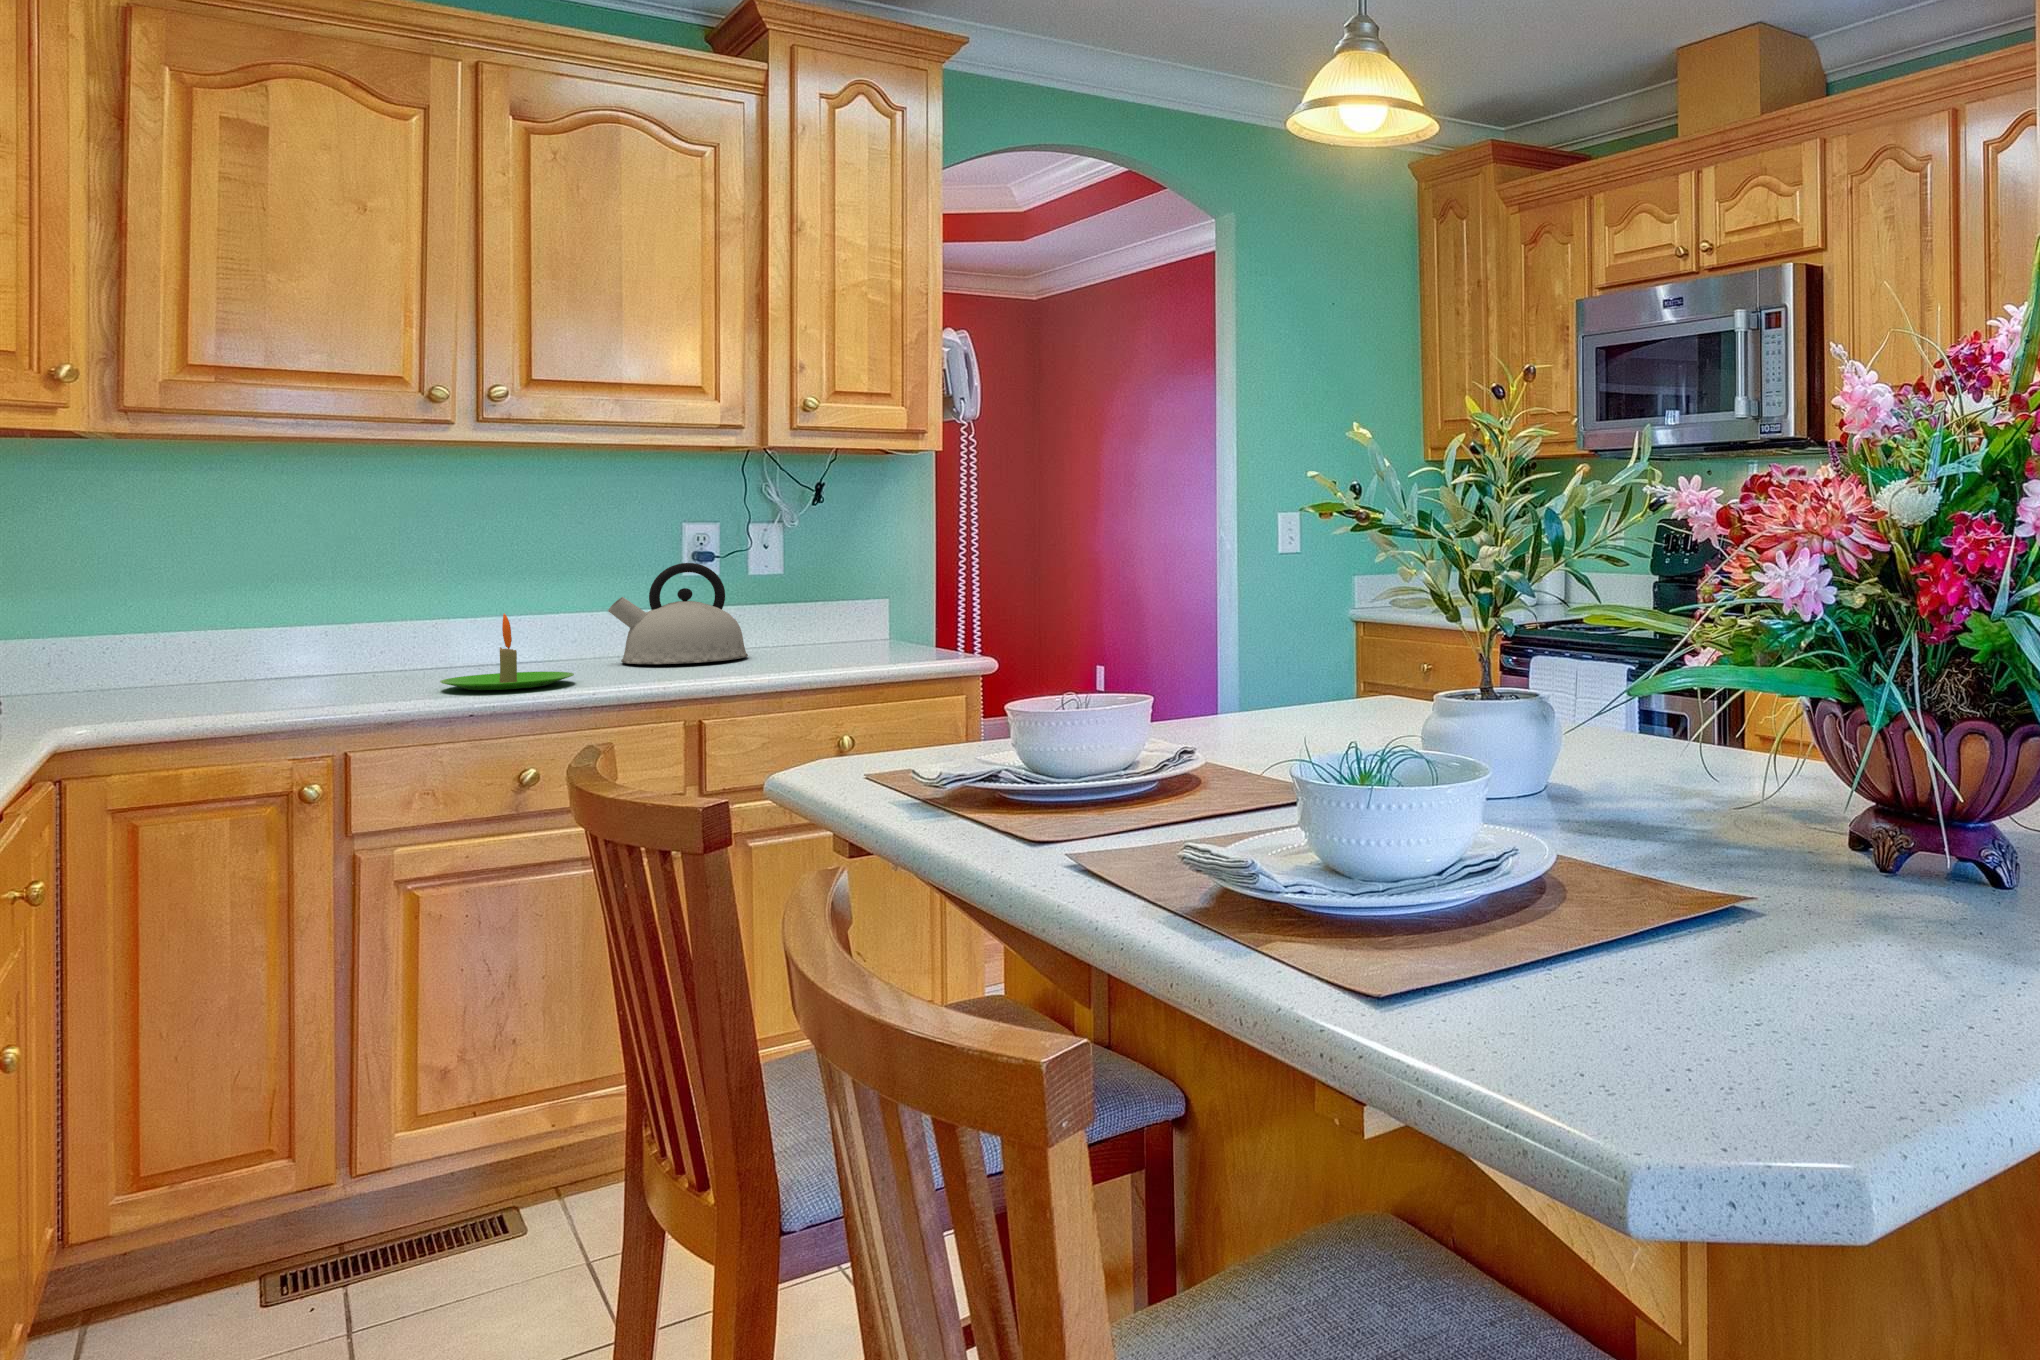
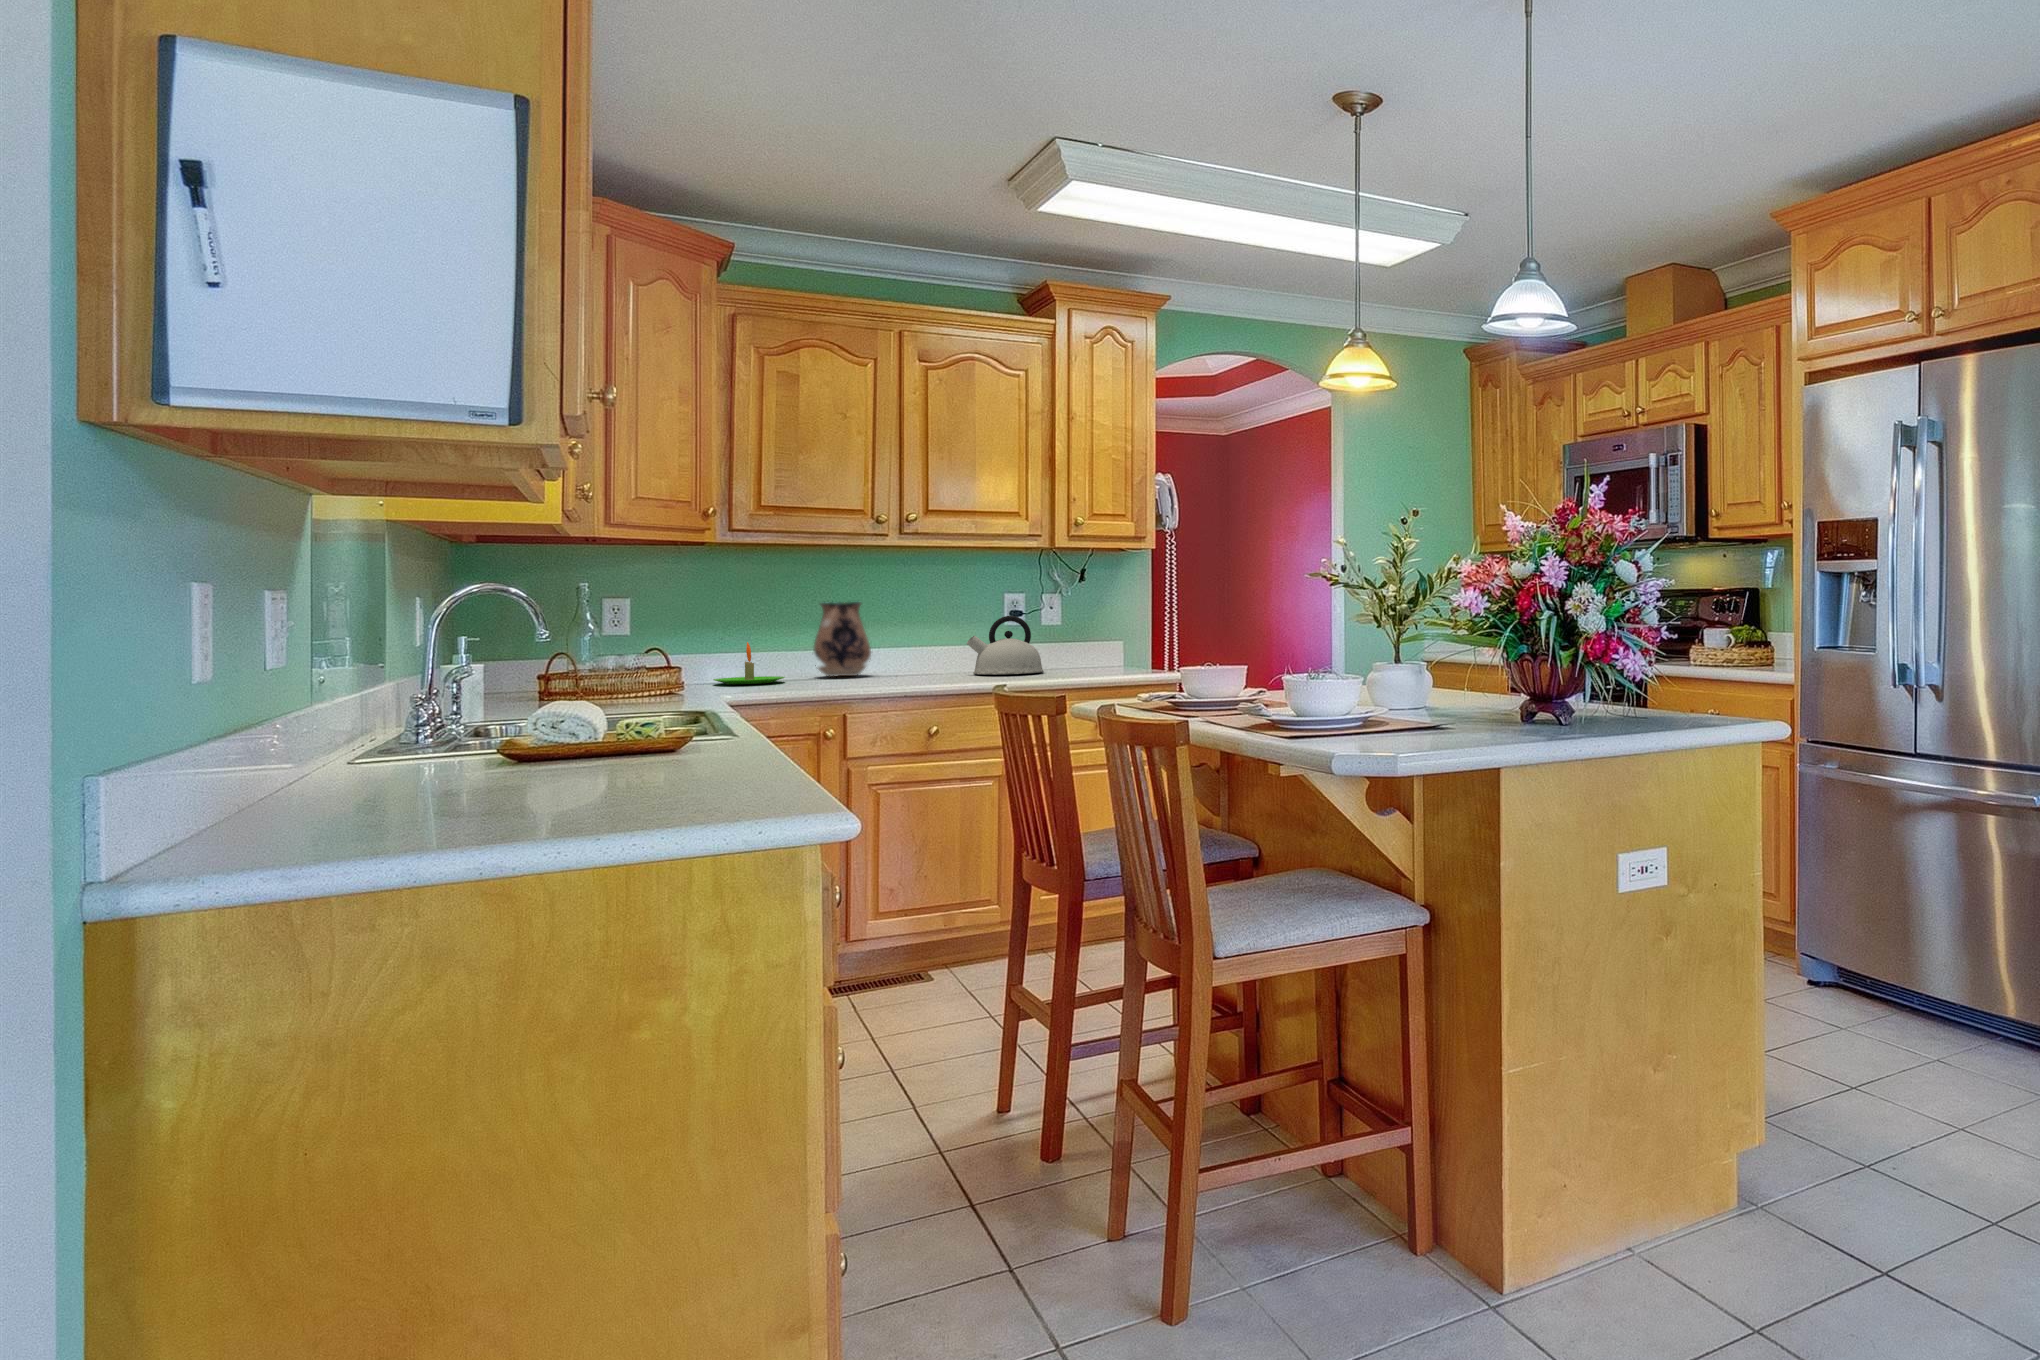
ceramic pitcher: none [320,540,433,671] -> present [814,602,871,677]
candle: present [440,613,574,690] -> present [713,642,785,684]

